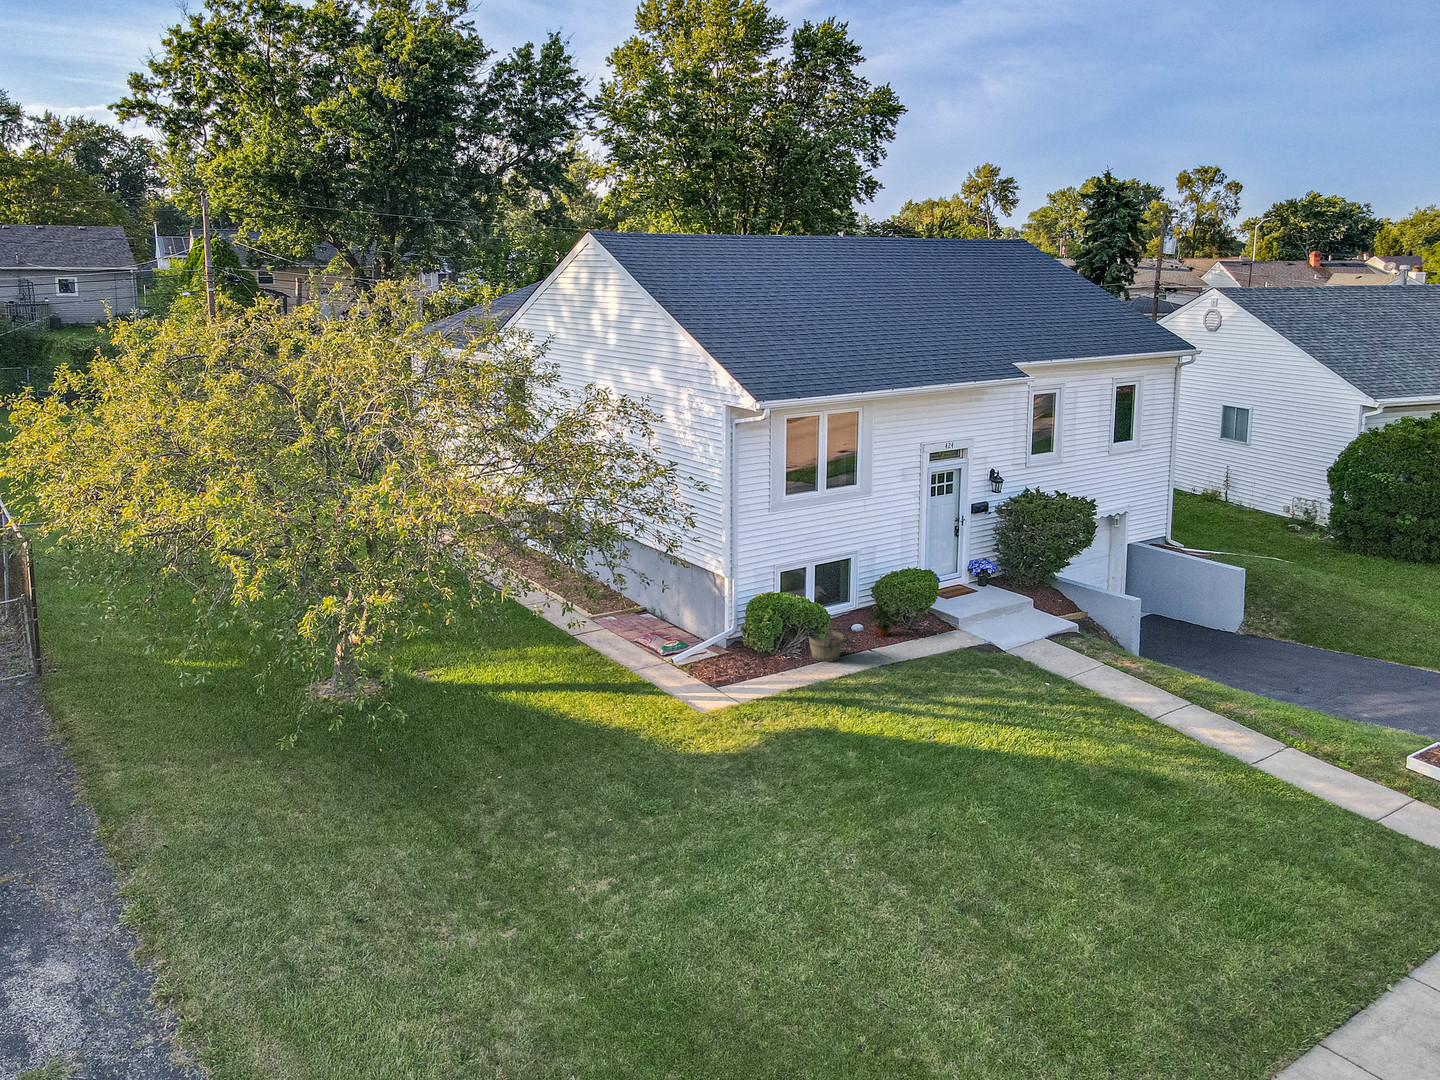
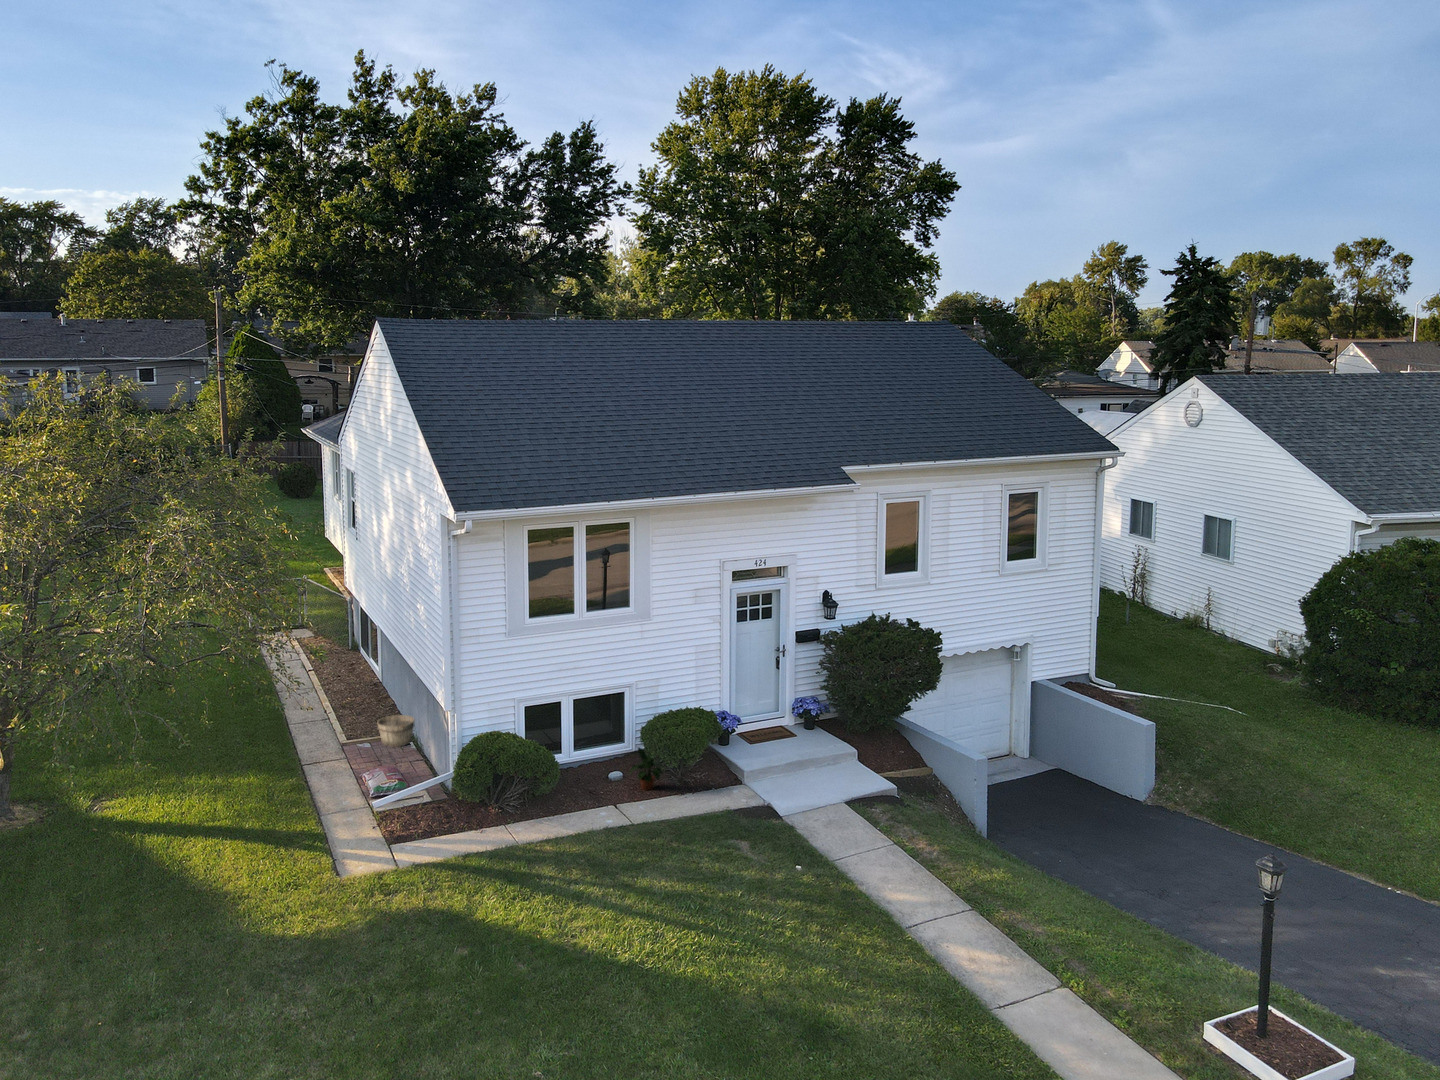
wooden bucket: present [809,630,844,662] -> present [377,715,415,747]

